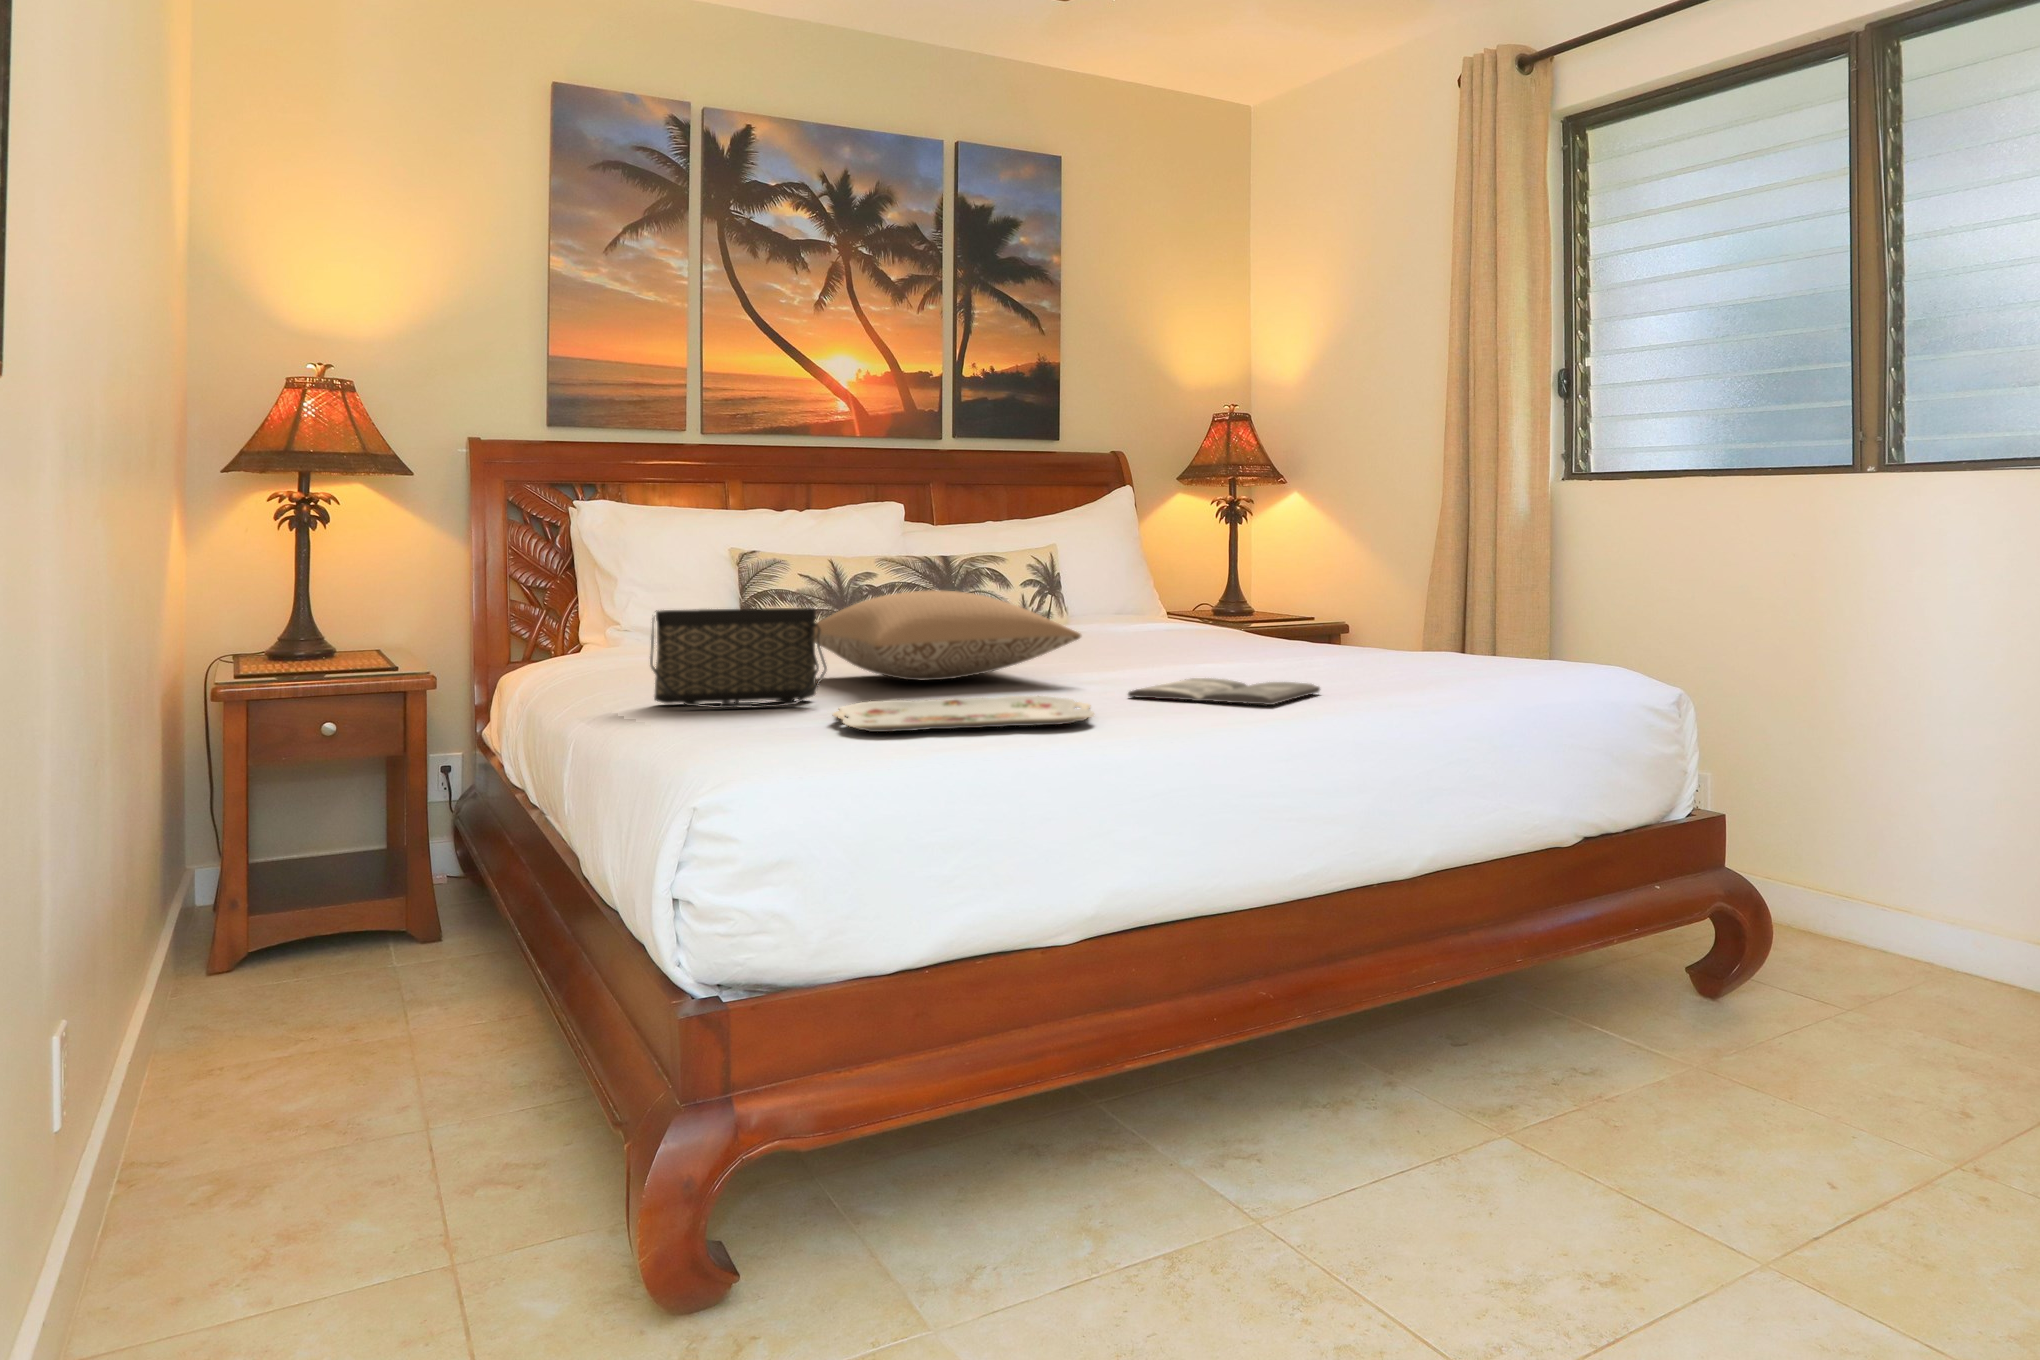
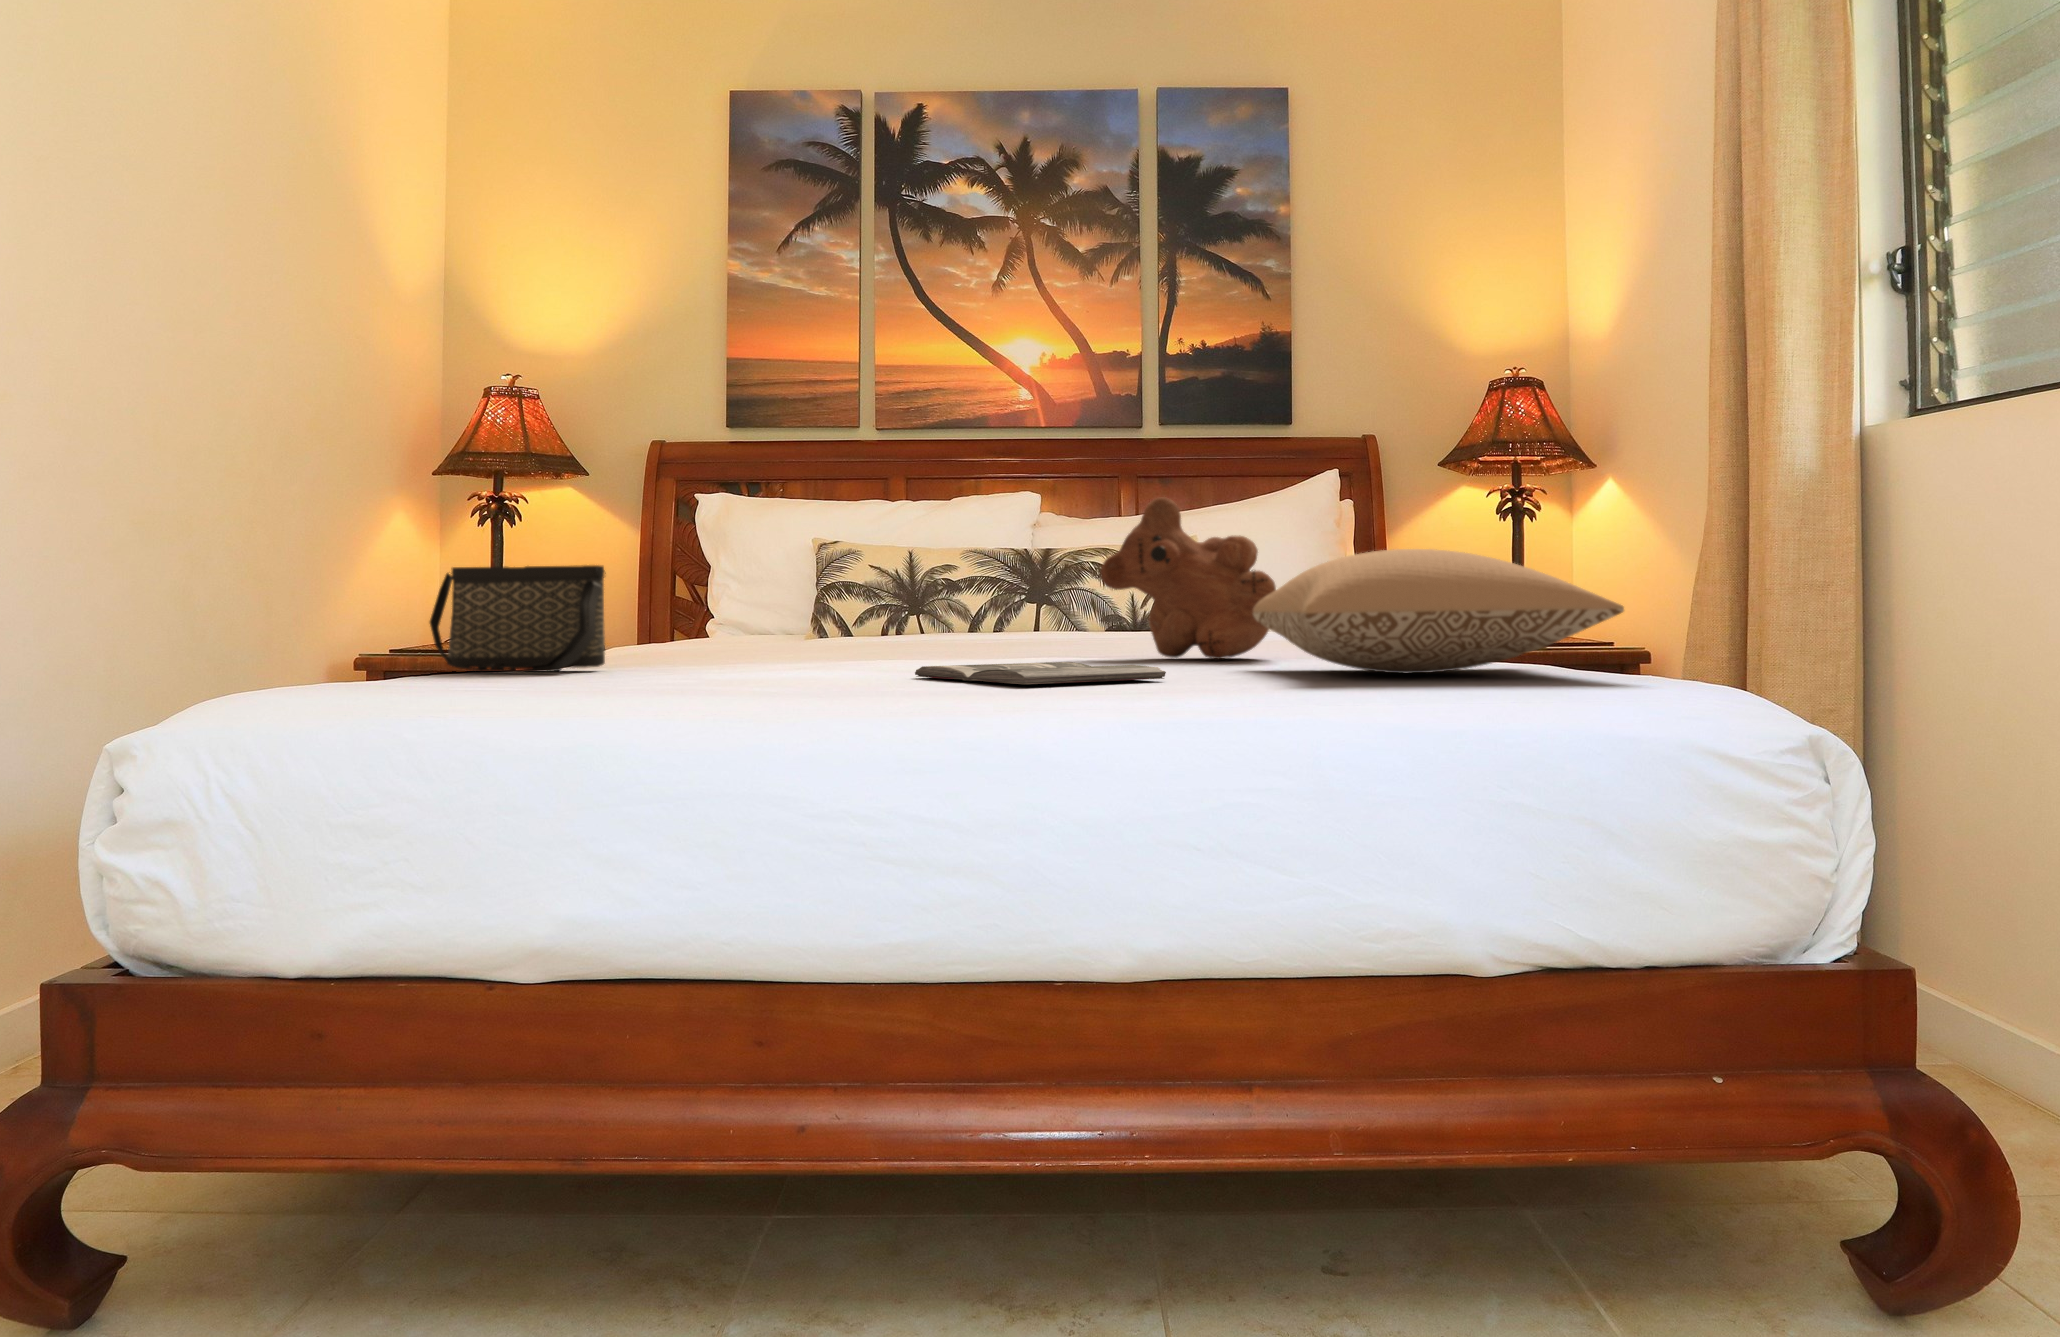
teddy bear: none [1116,535,1260,662] -> present [1100,497,1276,659]
pillow: present [815,590,1081,680] -> present [1253,549,1624,673]
serving tray: present [833,696,1094,732] -> none [451,667,799,688]

